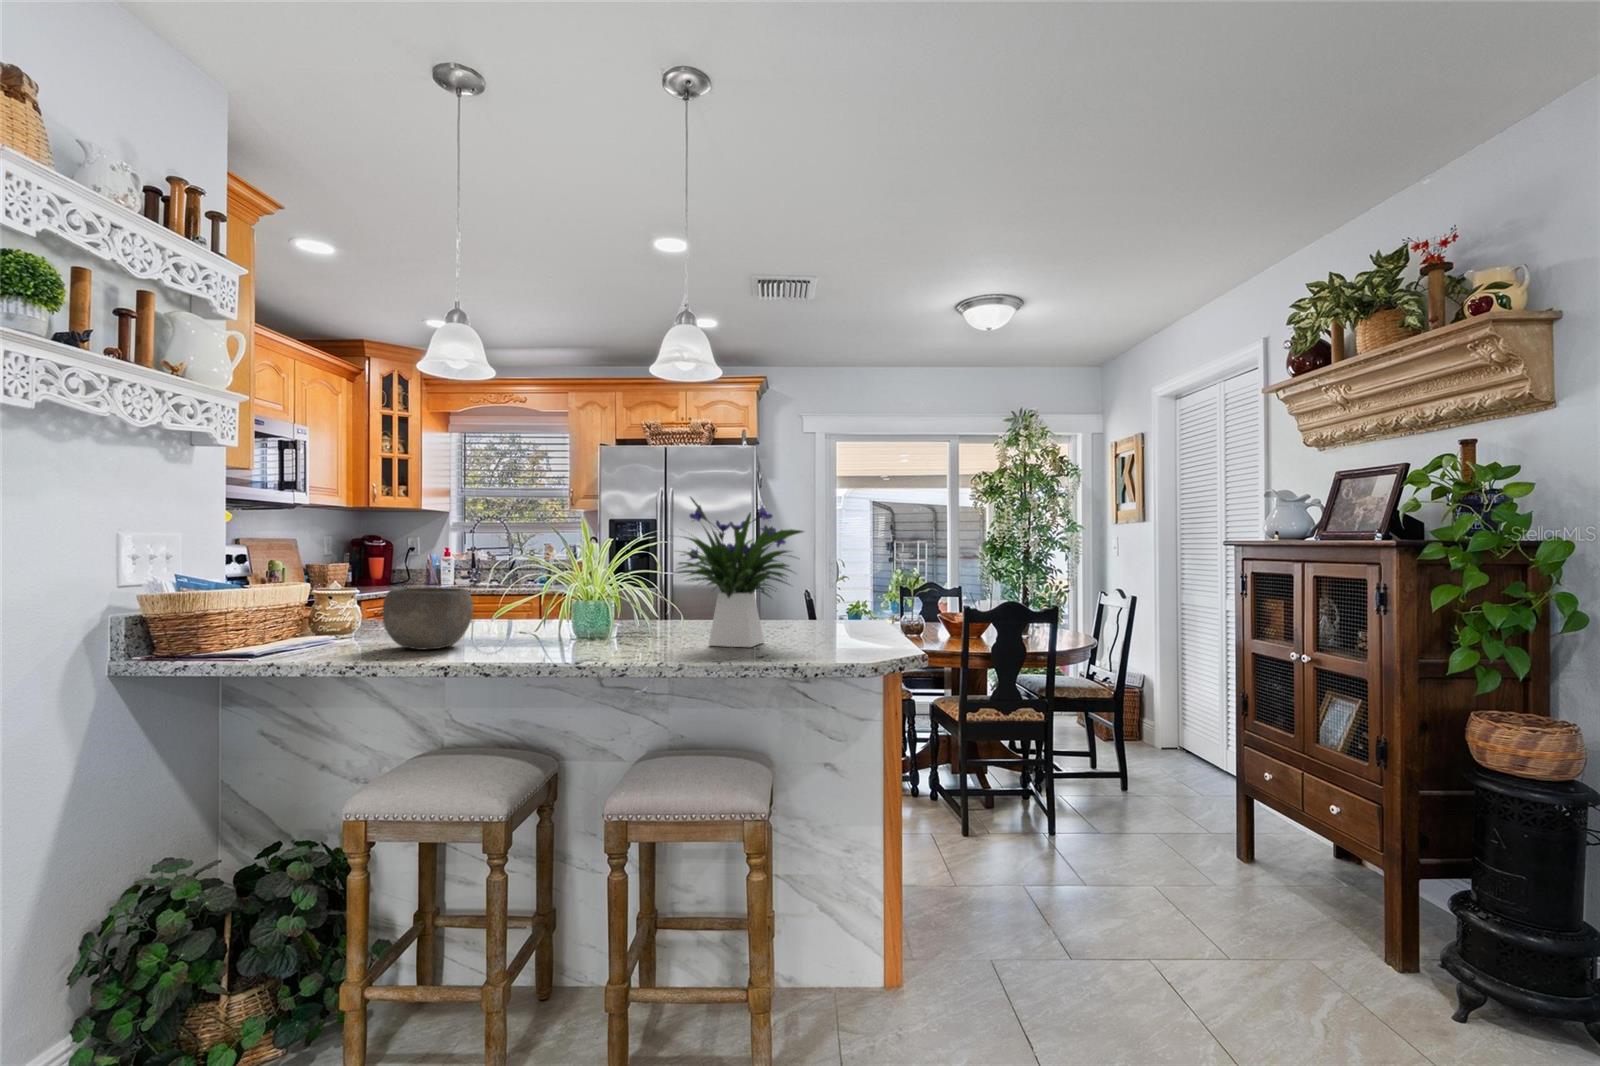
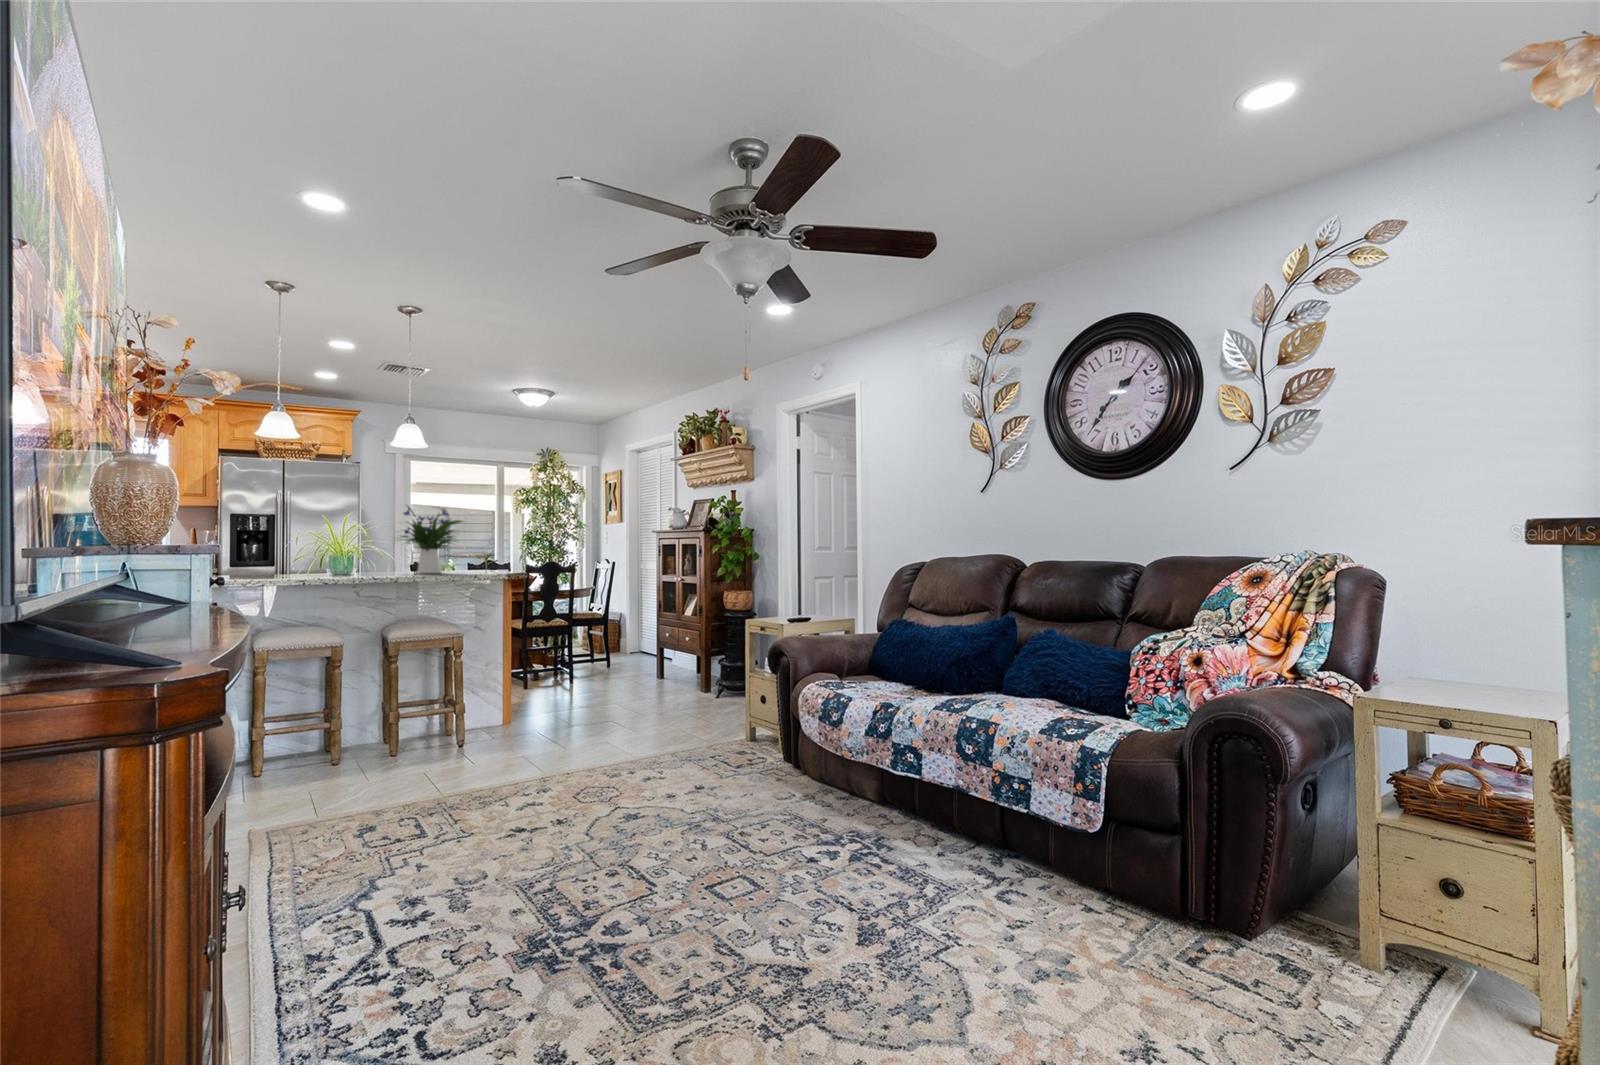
bowl: present [382,587,473,650] -> none [243,547,293,576]

